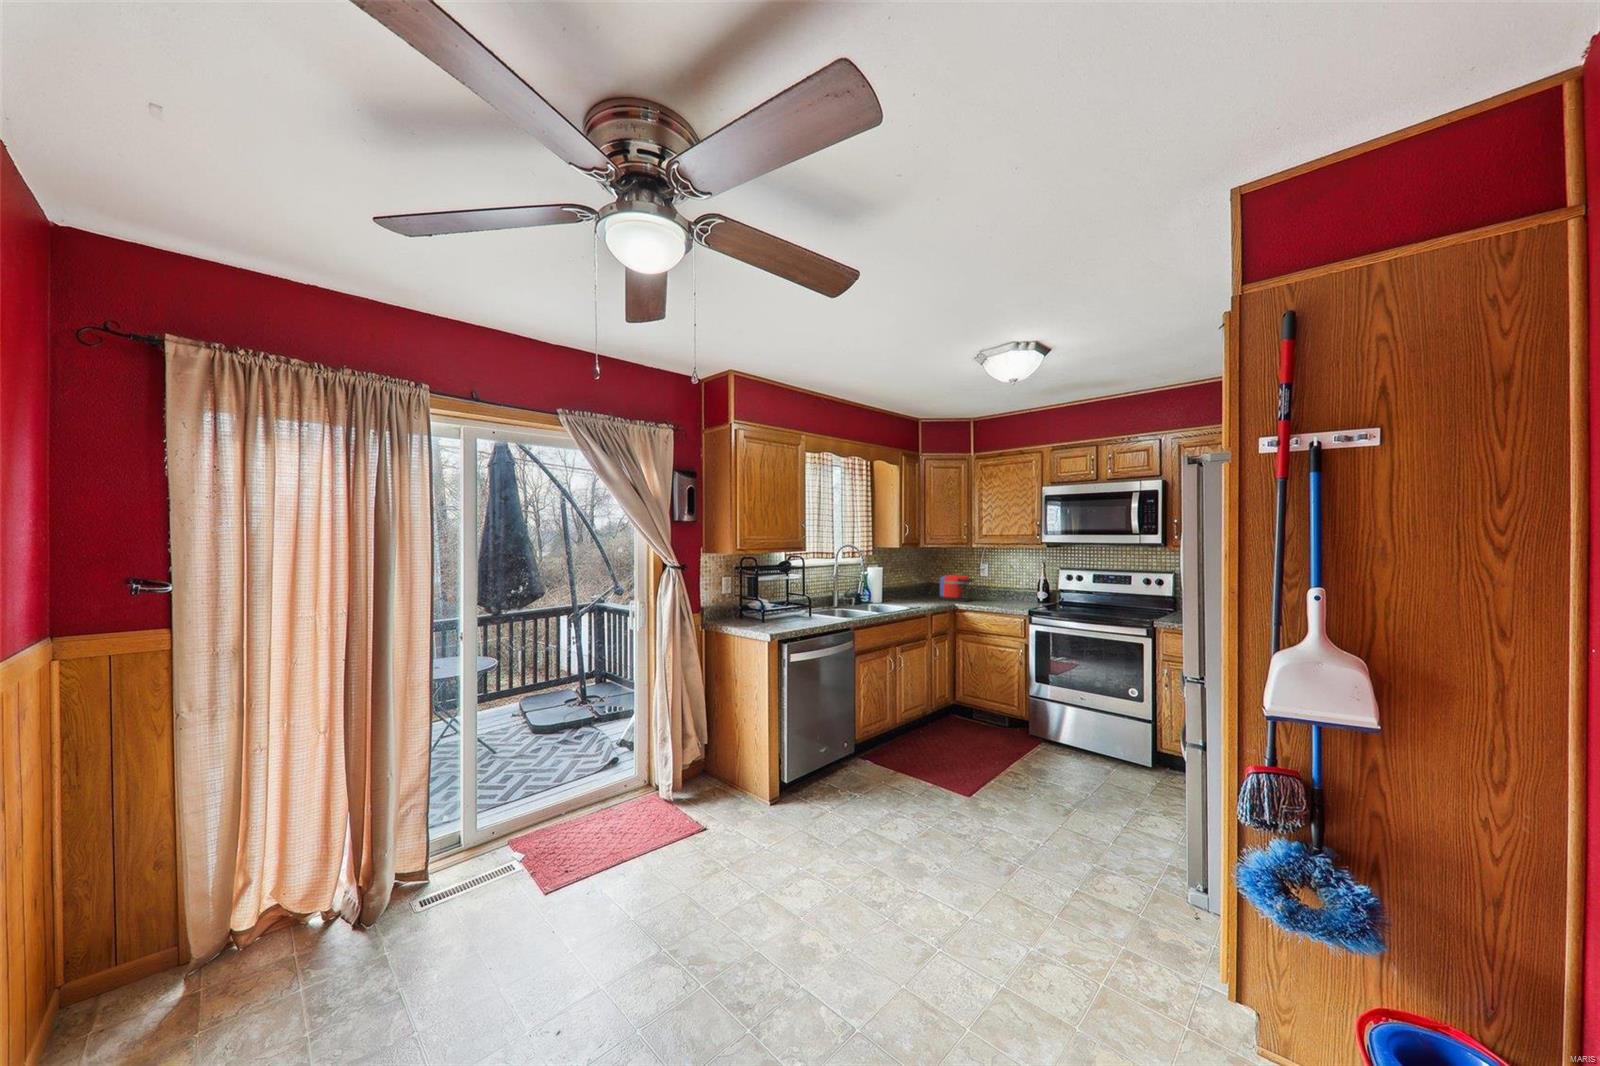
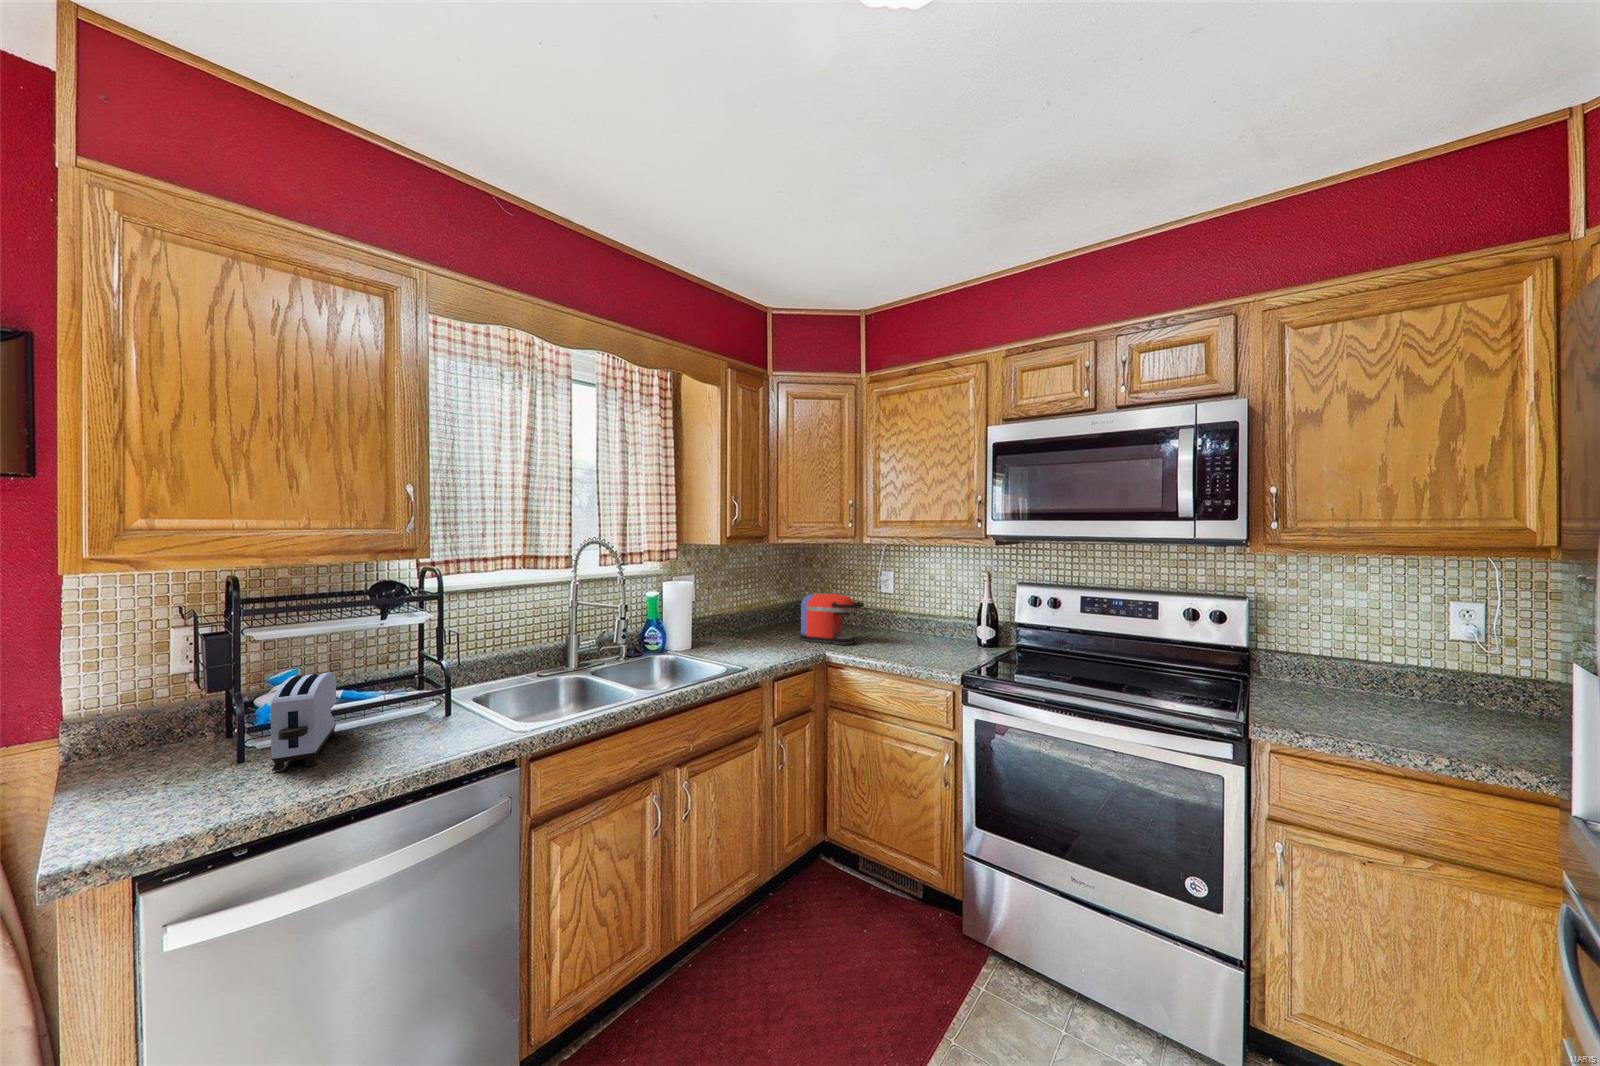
toaster: none [769,594,792,624] -> present [271,672,336,772]

